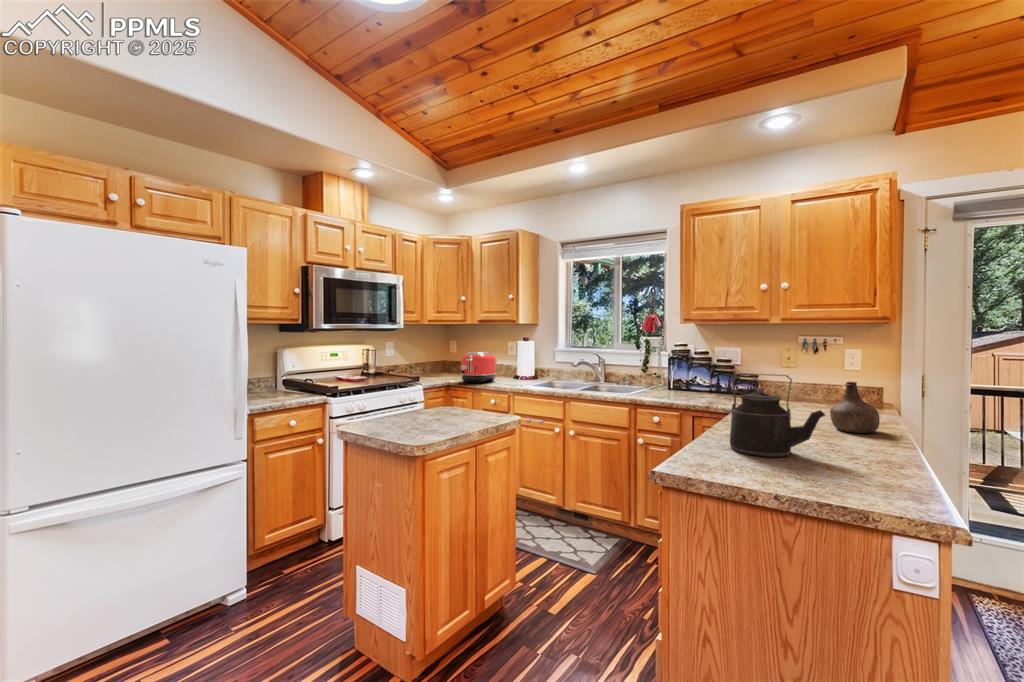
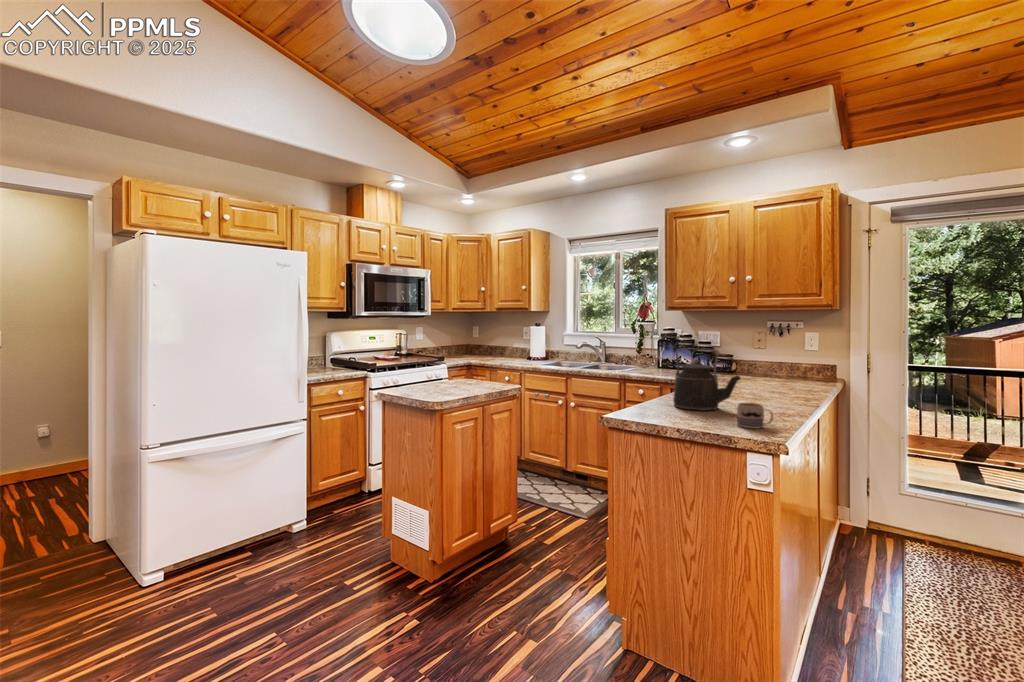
toaster: present [461,352,496,383] -> none [479,336,511,363]
bottle: present [830,382,880,433] -> none [769,357,806,398]
mug: none [843,453,897,491] -> present [737,403,773,428]

